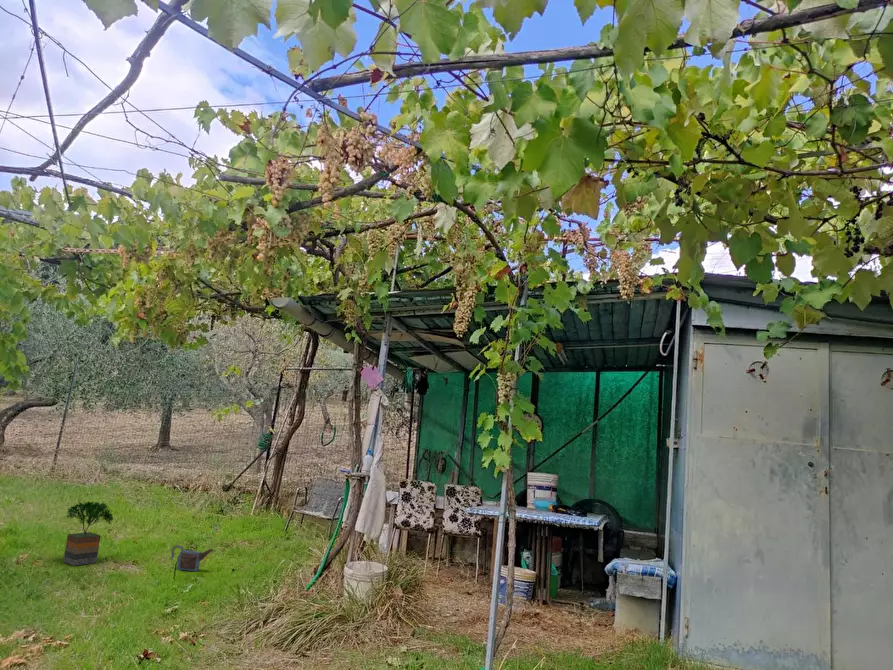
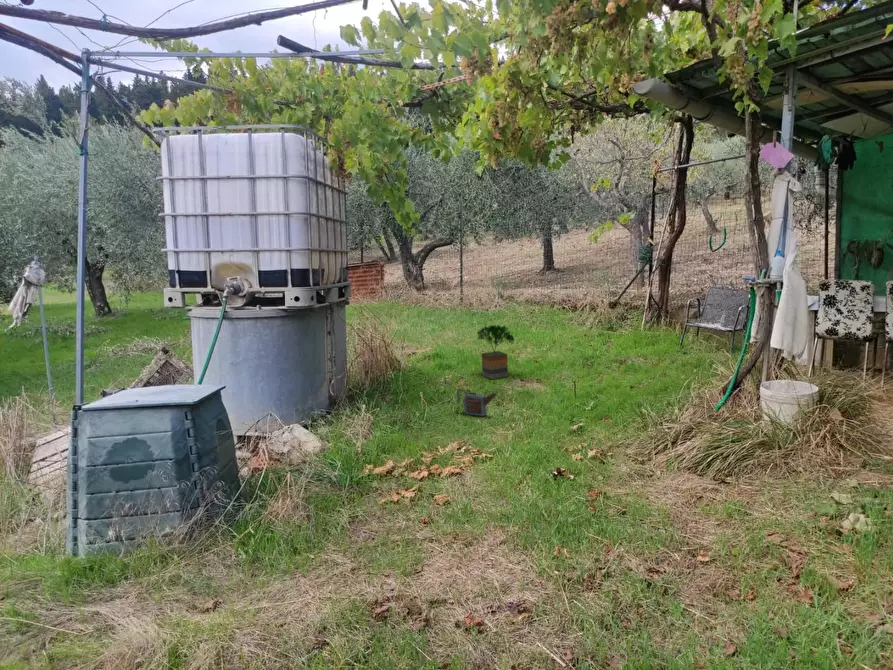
watering can: present [170,545,213,571] -> present [457,388,496,416]

